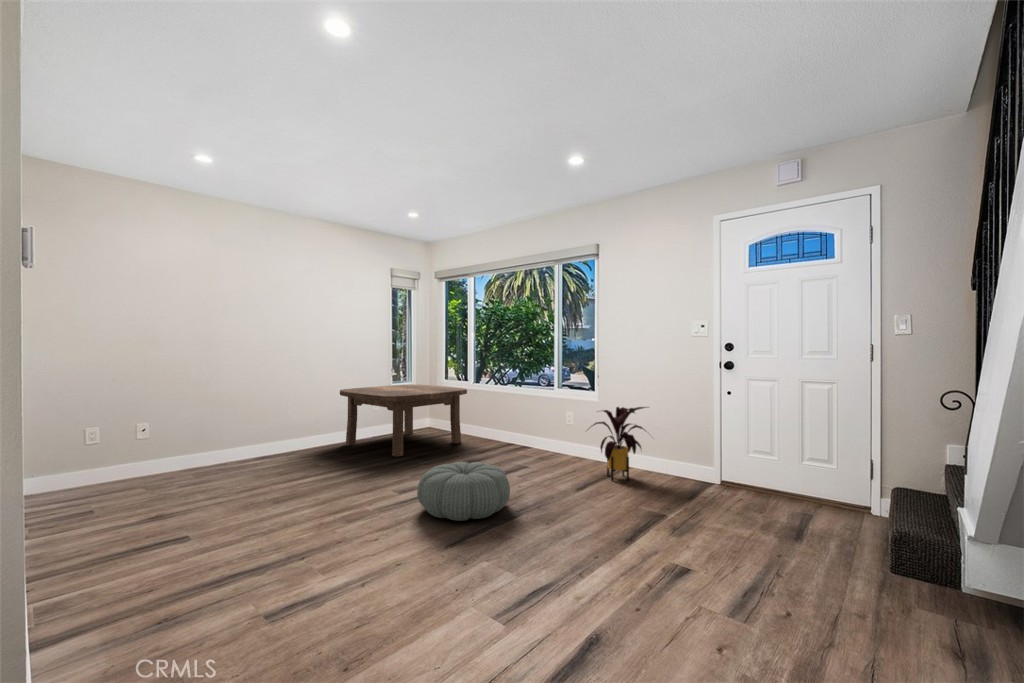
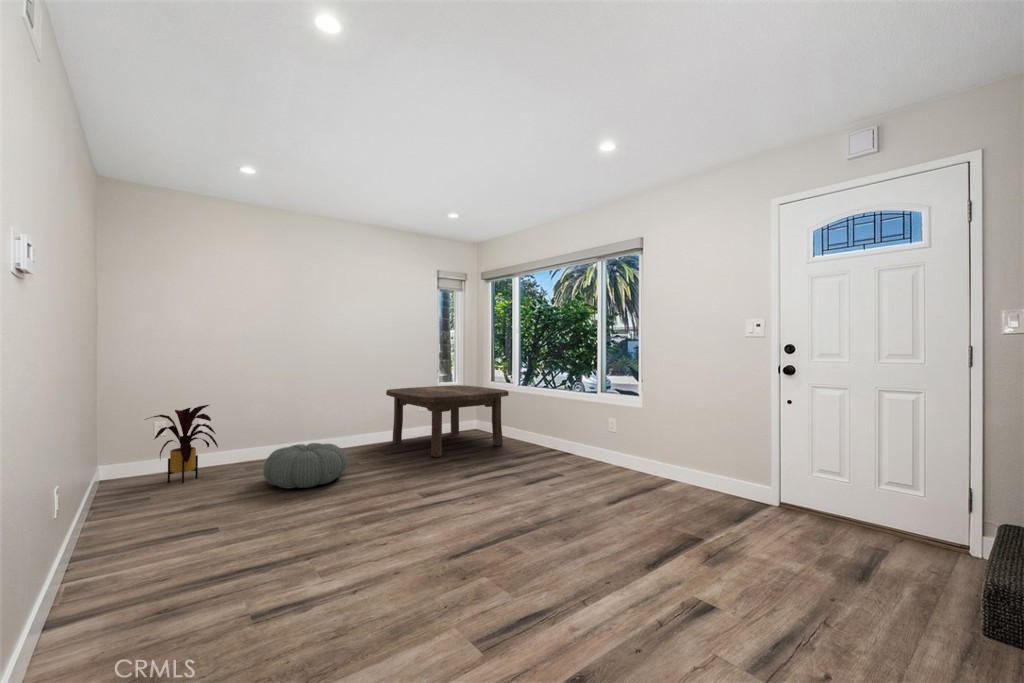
house plant: present [592,407,647,480] -> present [148,405,218,483]
pouf: present [417,462,510,521] -> present [263,443,347,488]

